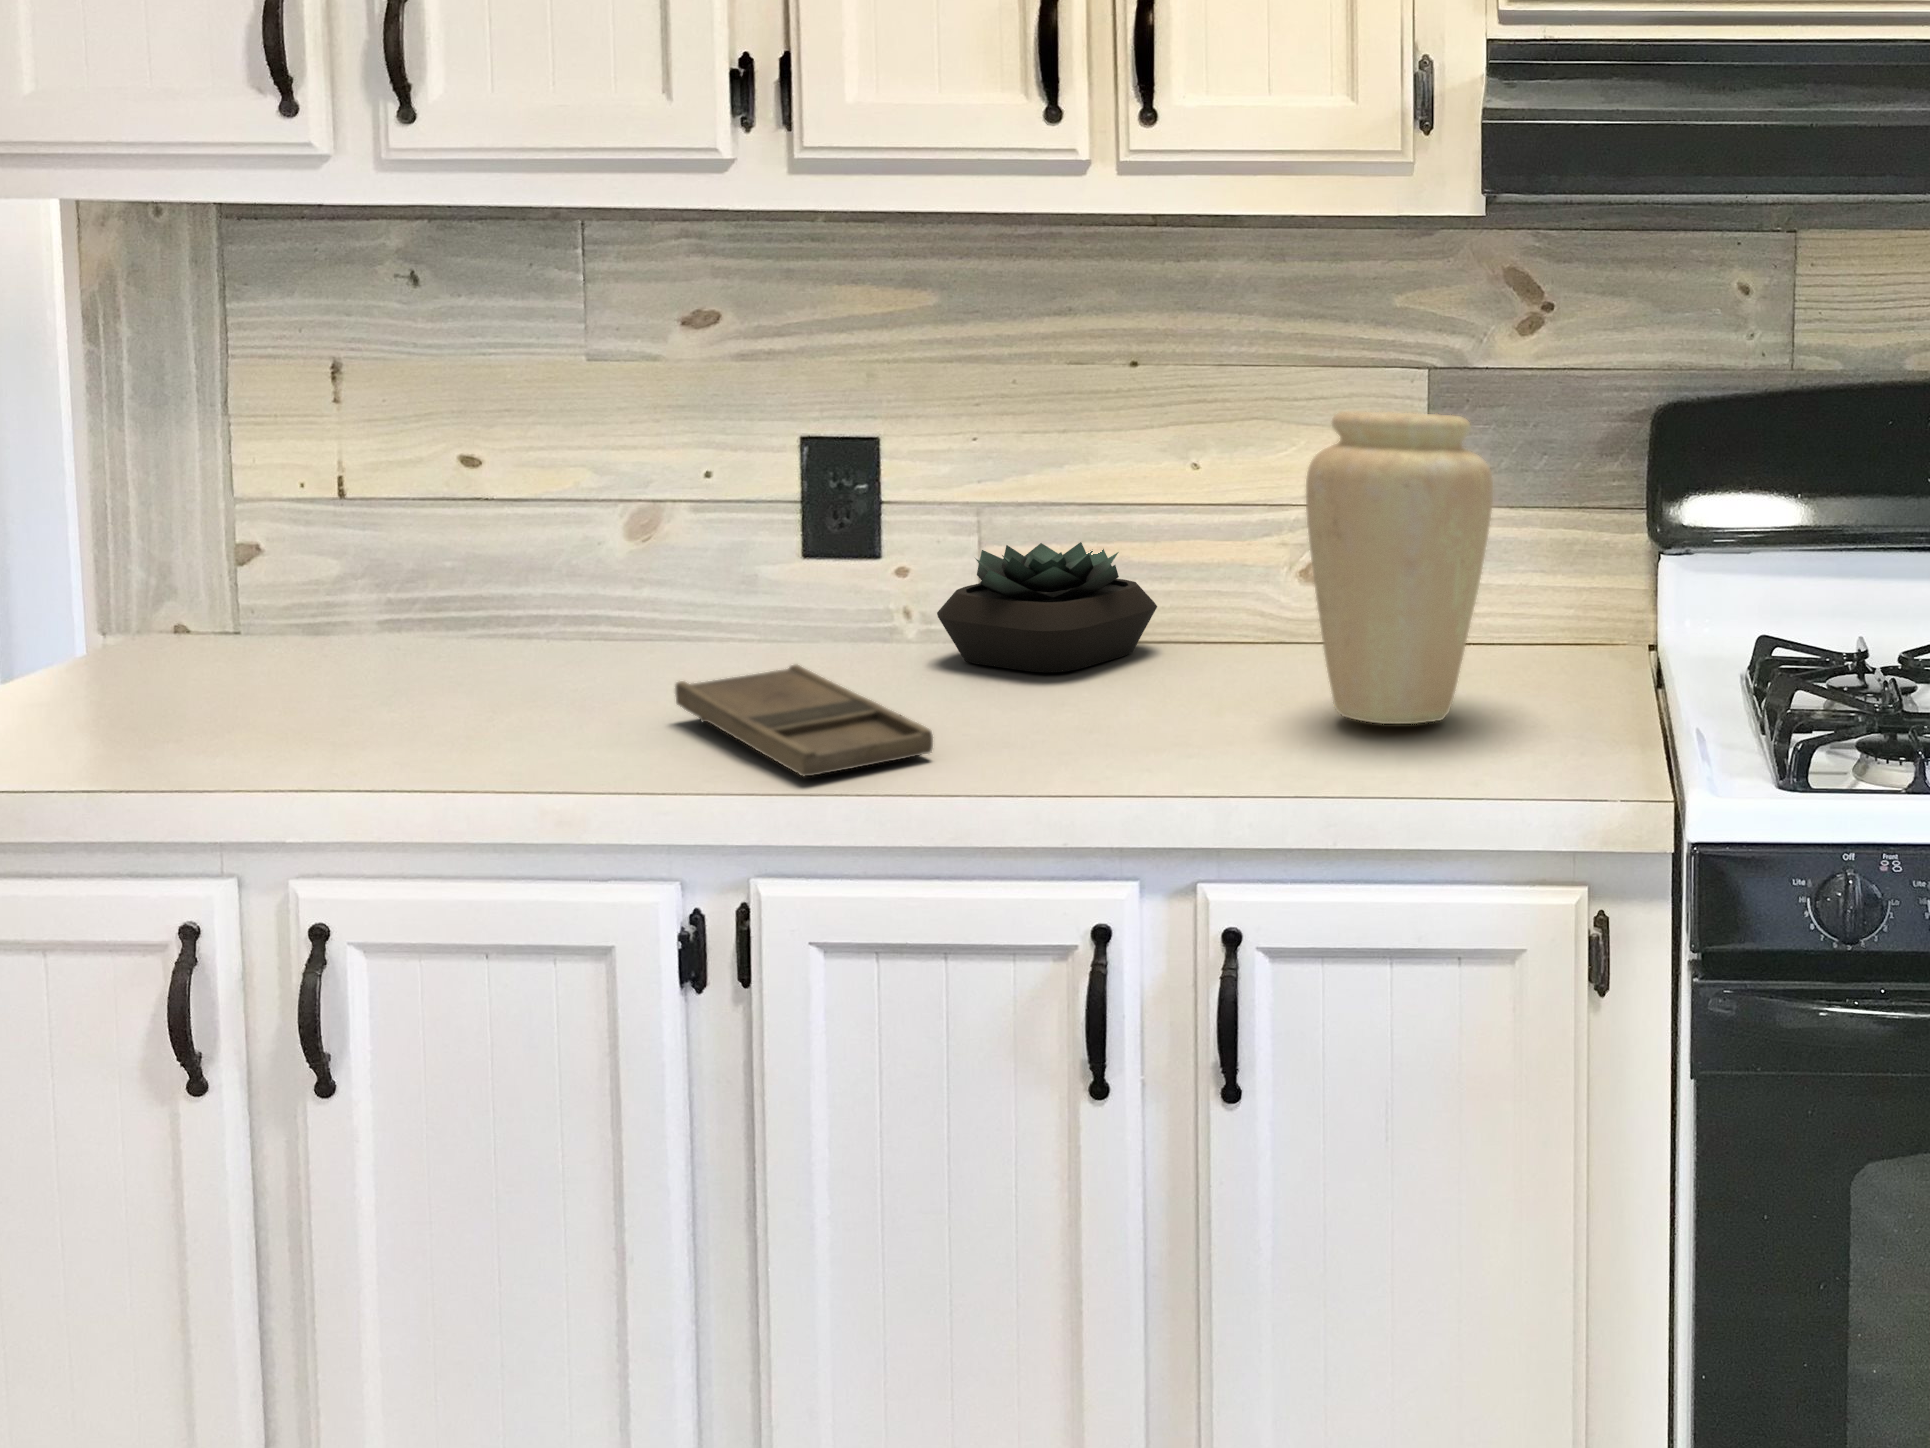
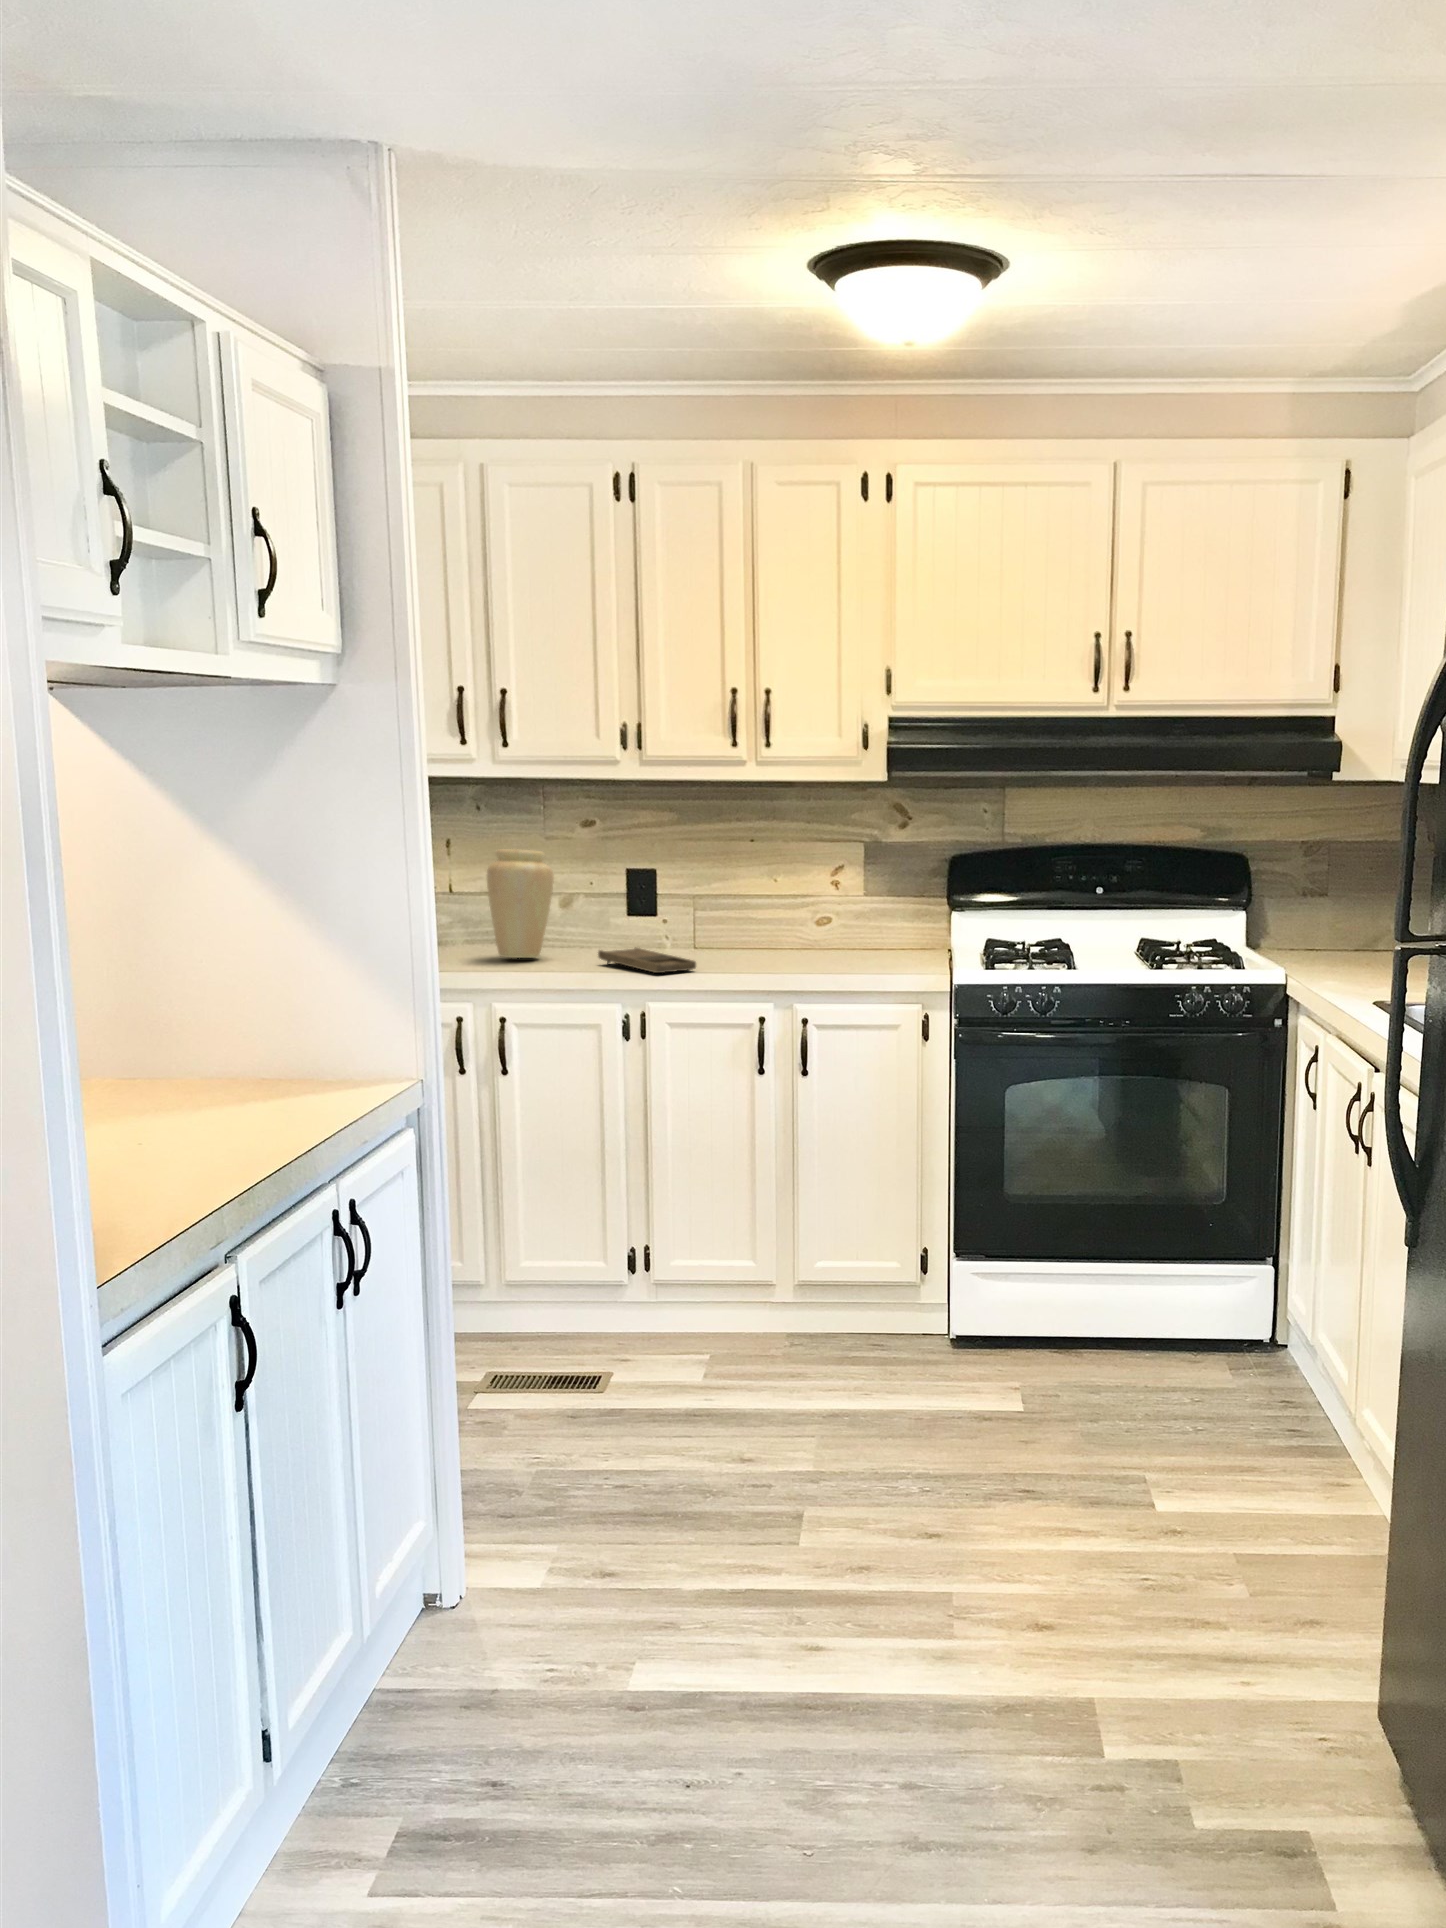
vase: present [1306,411,1493,724] -> present [487,849,554,958]
succulent plant: present [937,542,1157,673] -> none [680,909,762,955]

